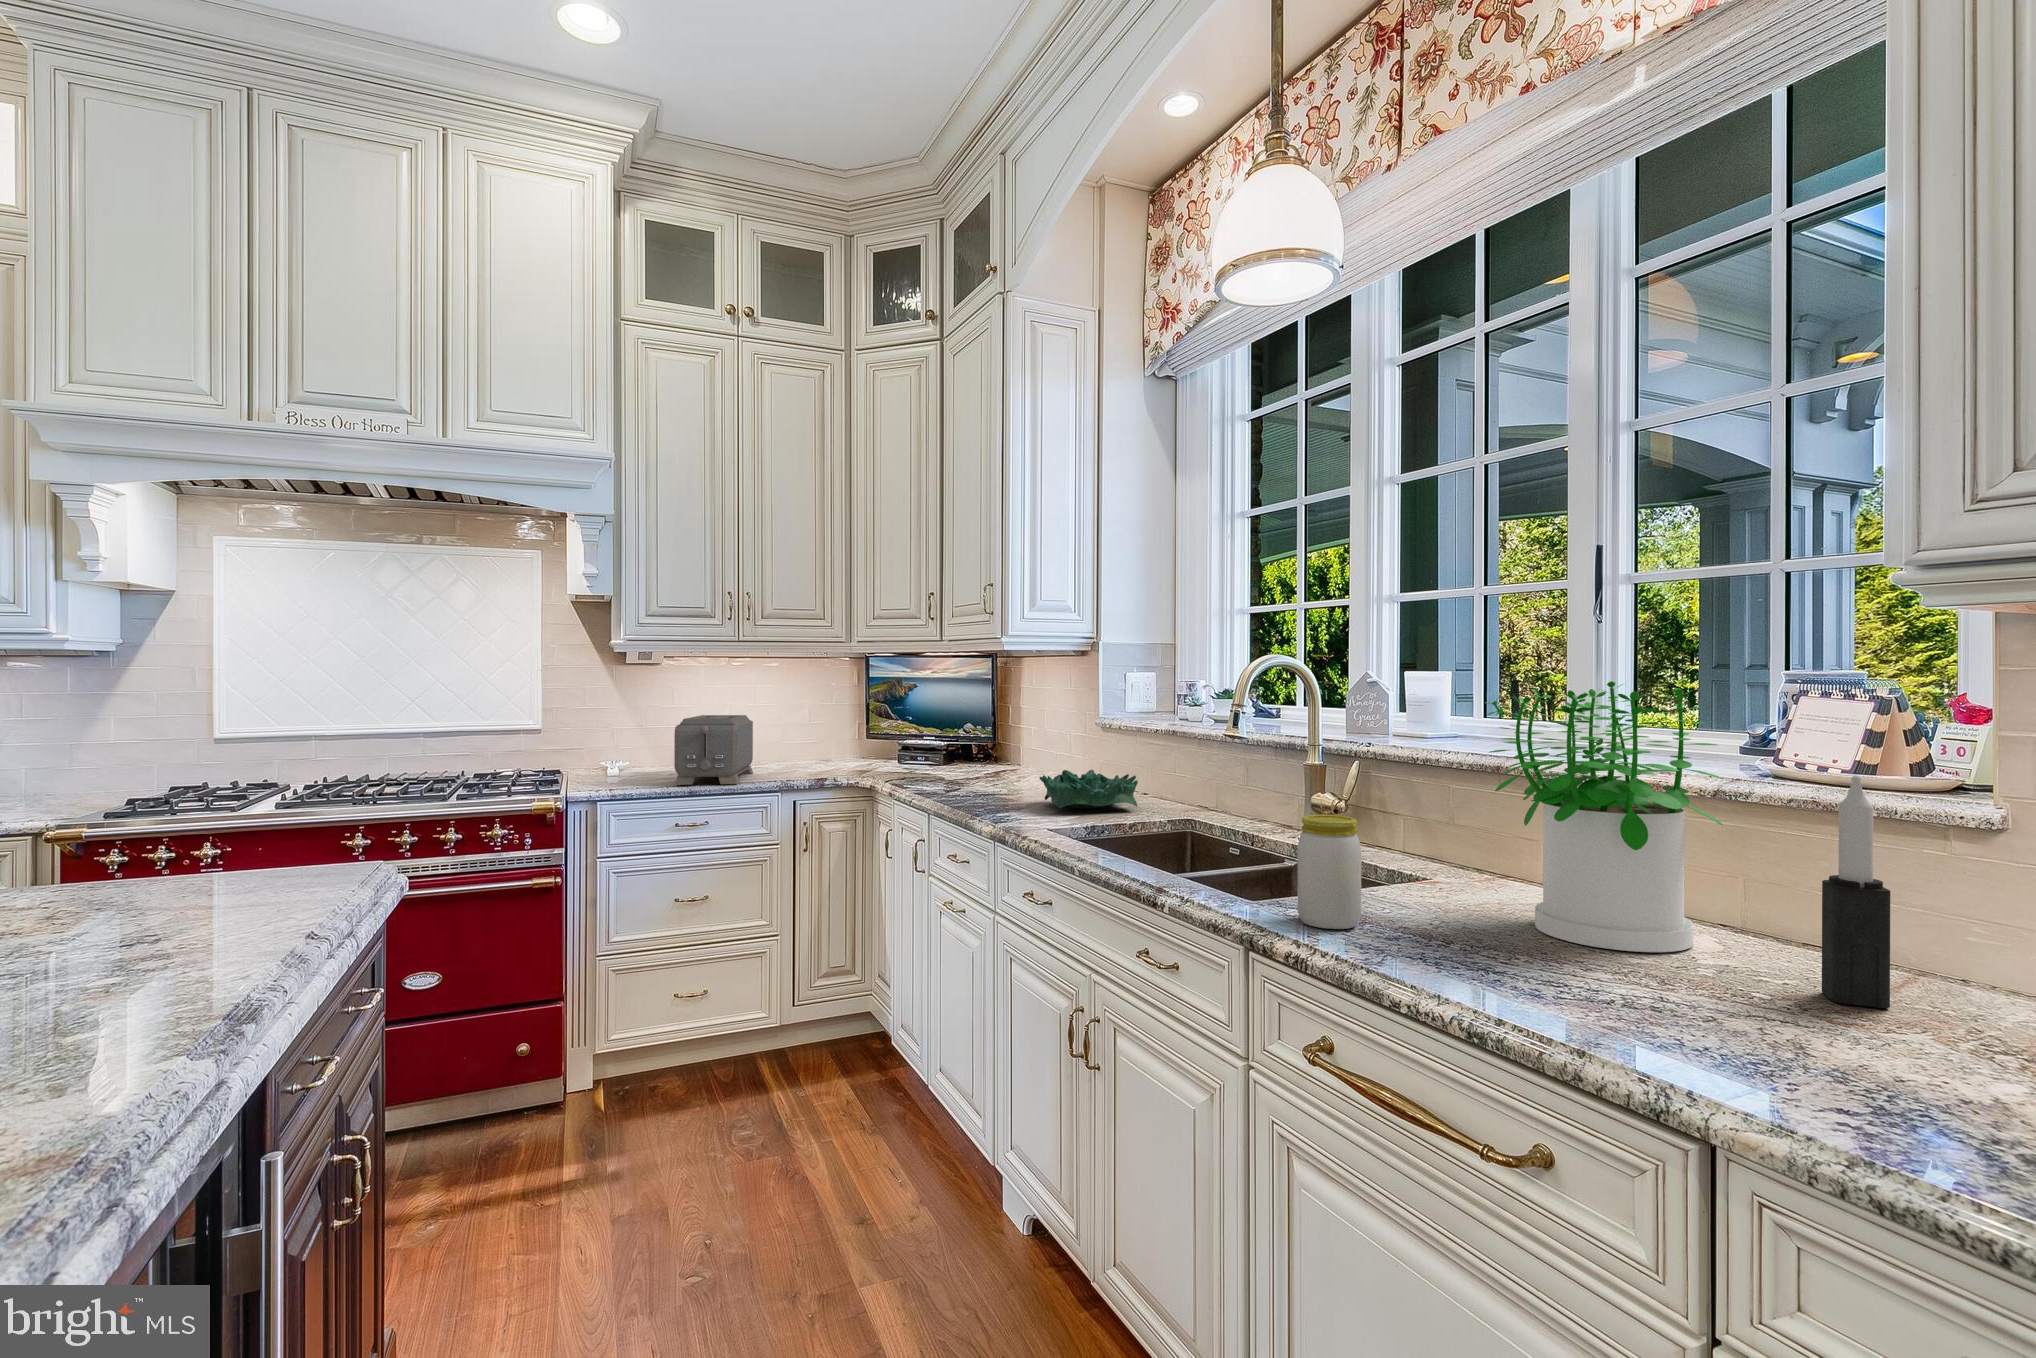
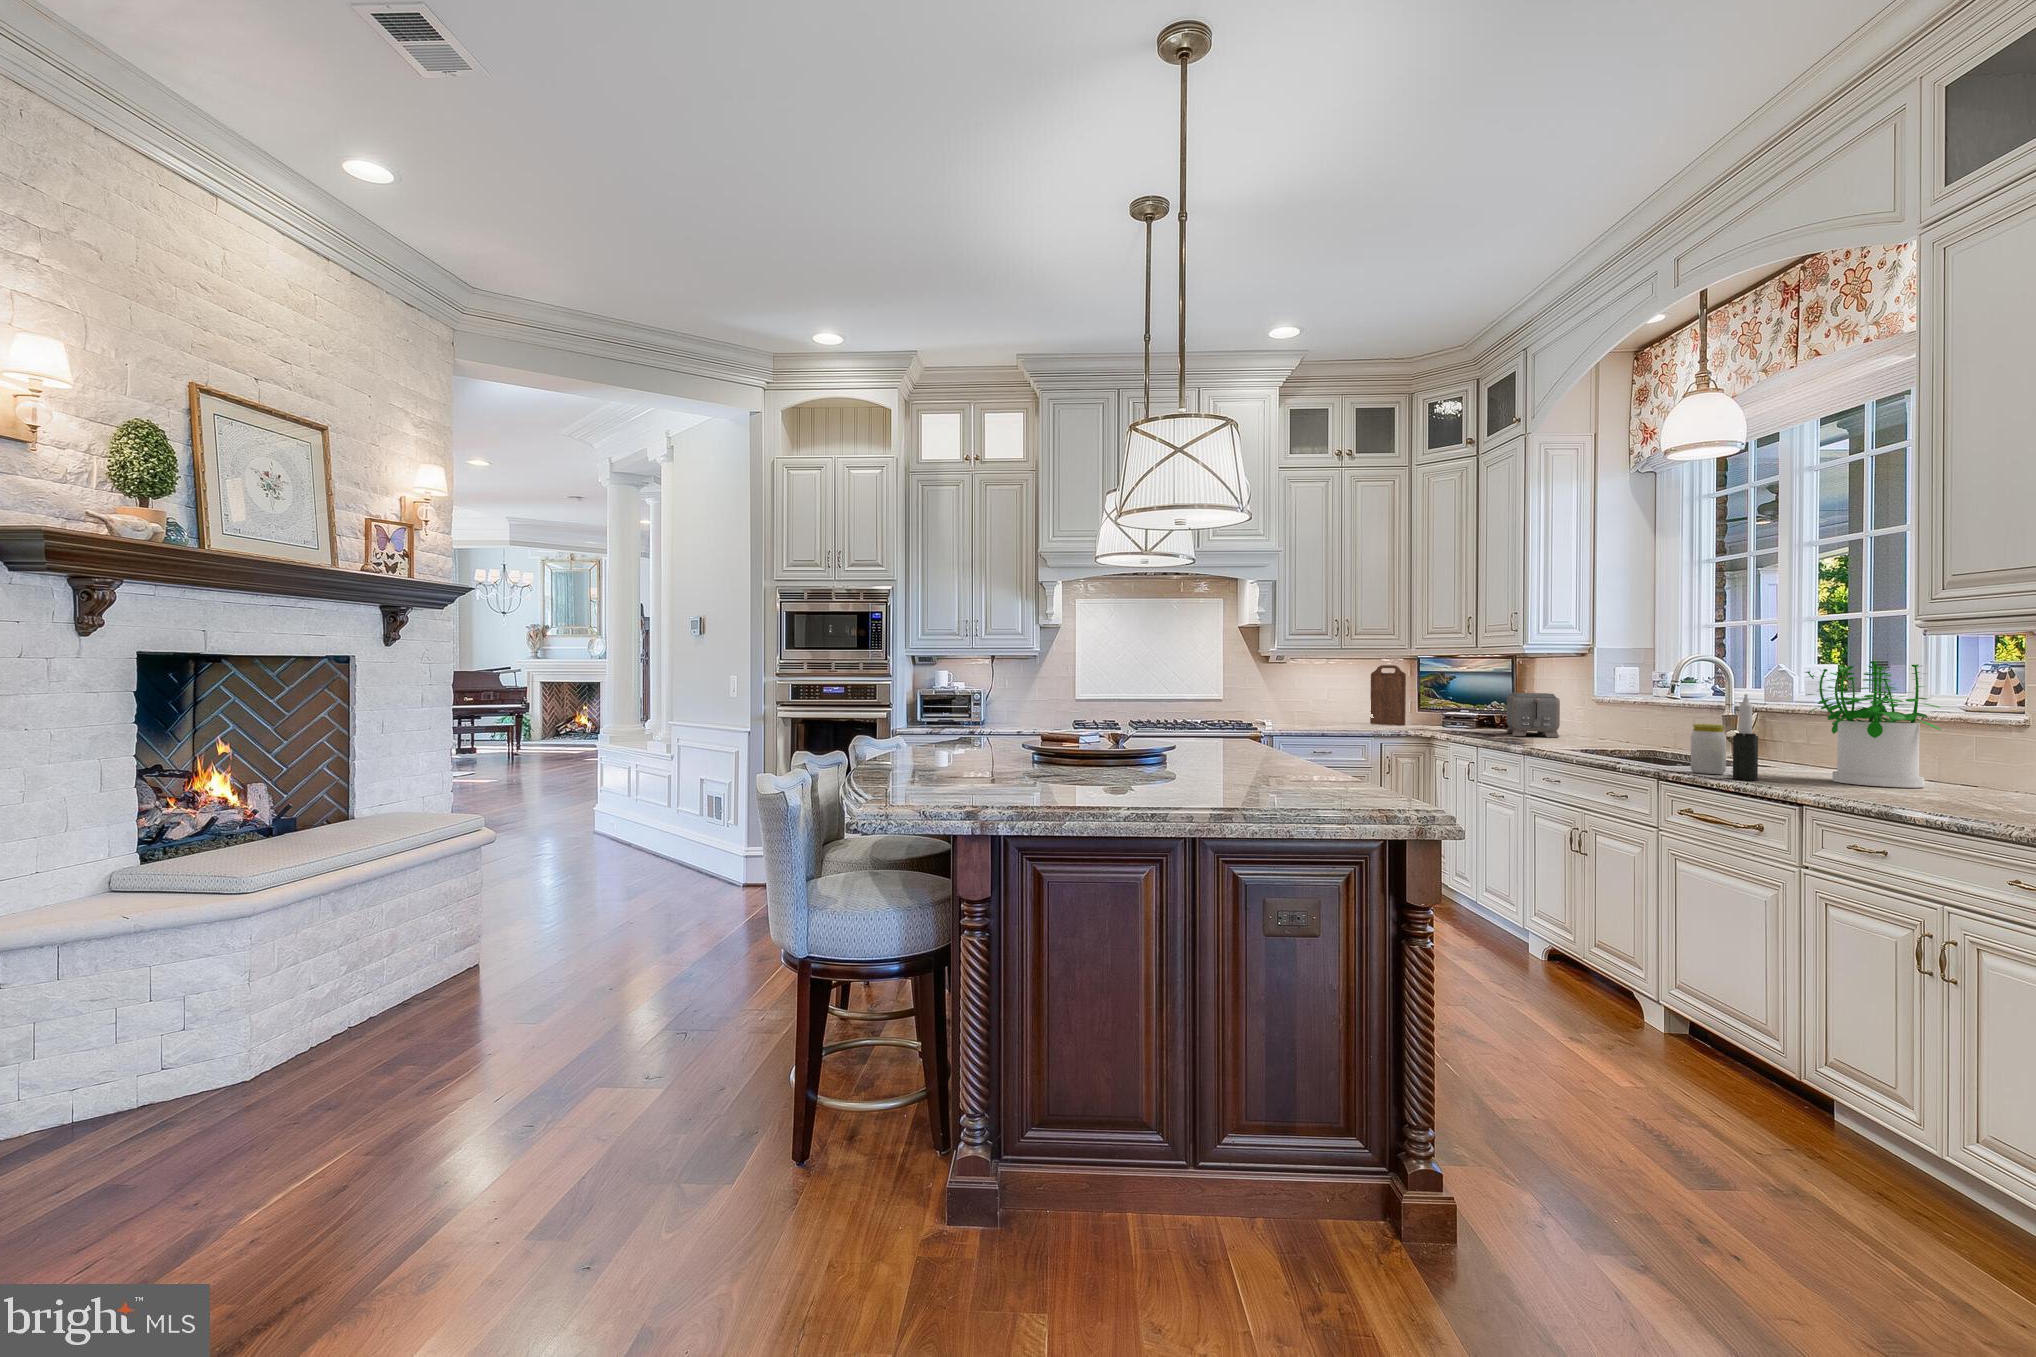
cutting board: none [791,669,843,766] -> present [1370,665,1406,725]
toaster: present [674,715,753,785] -> present [1506,693,1560,737]
decorative bowl: present [1040,770,1138,808] -> none [1549,723,1618,743]
candle: present [1822,775,1890,1008] -> present [1733,694,1758,780]

